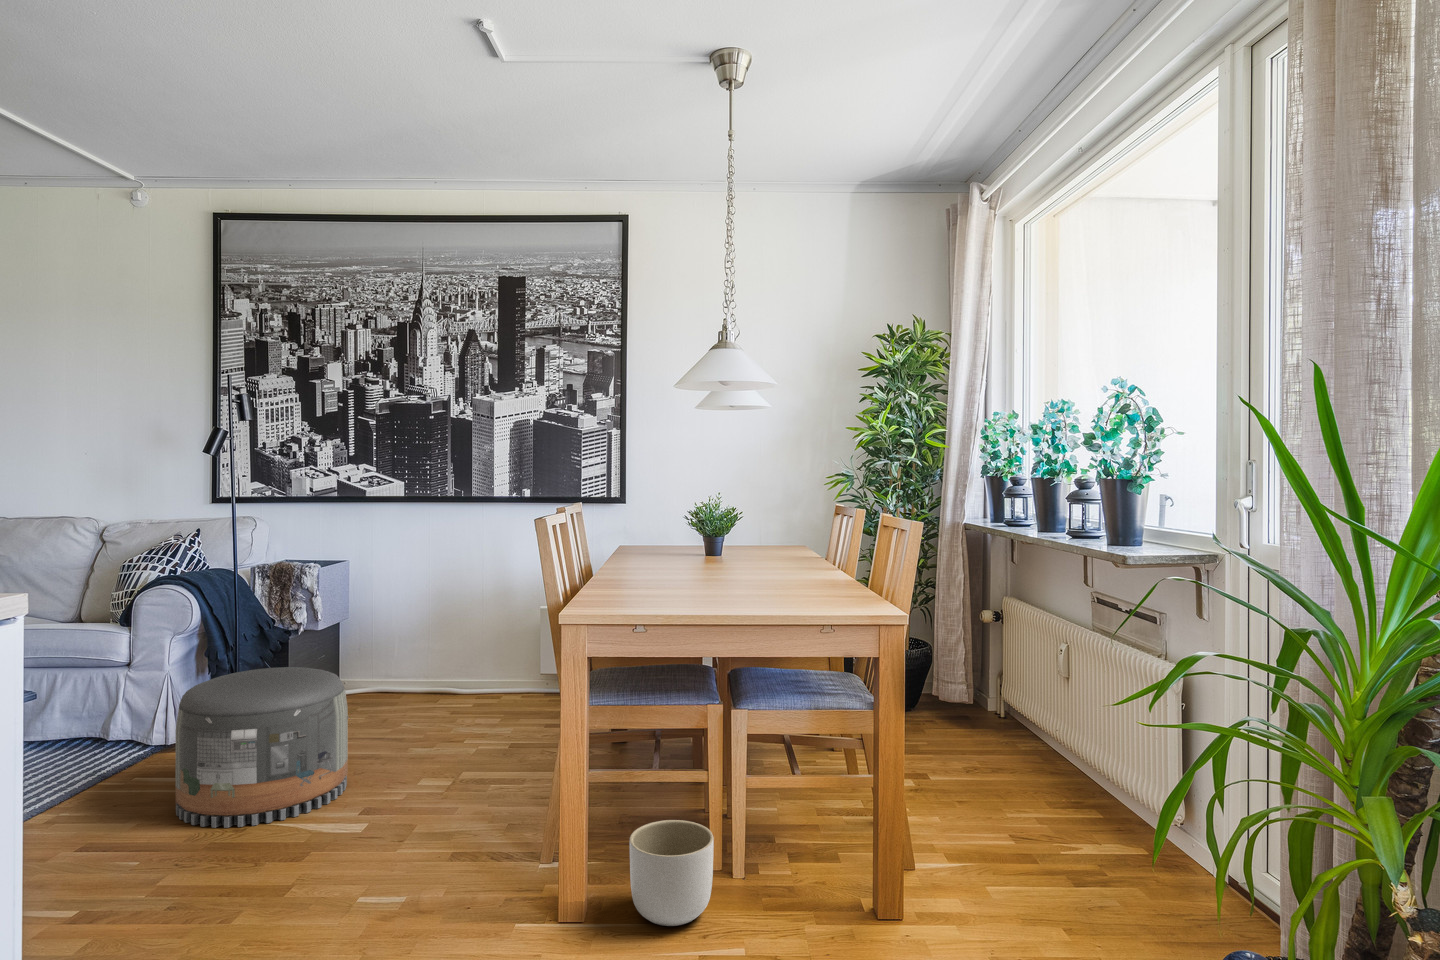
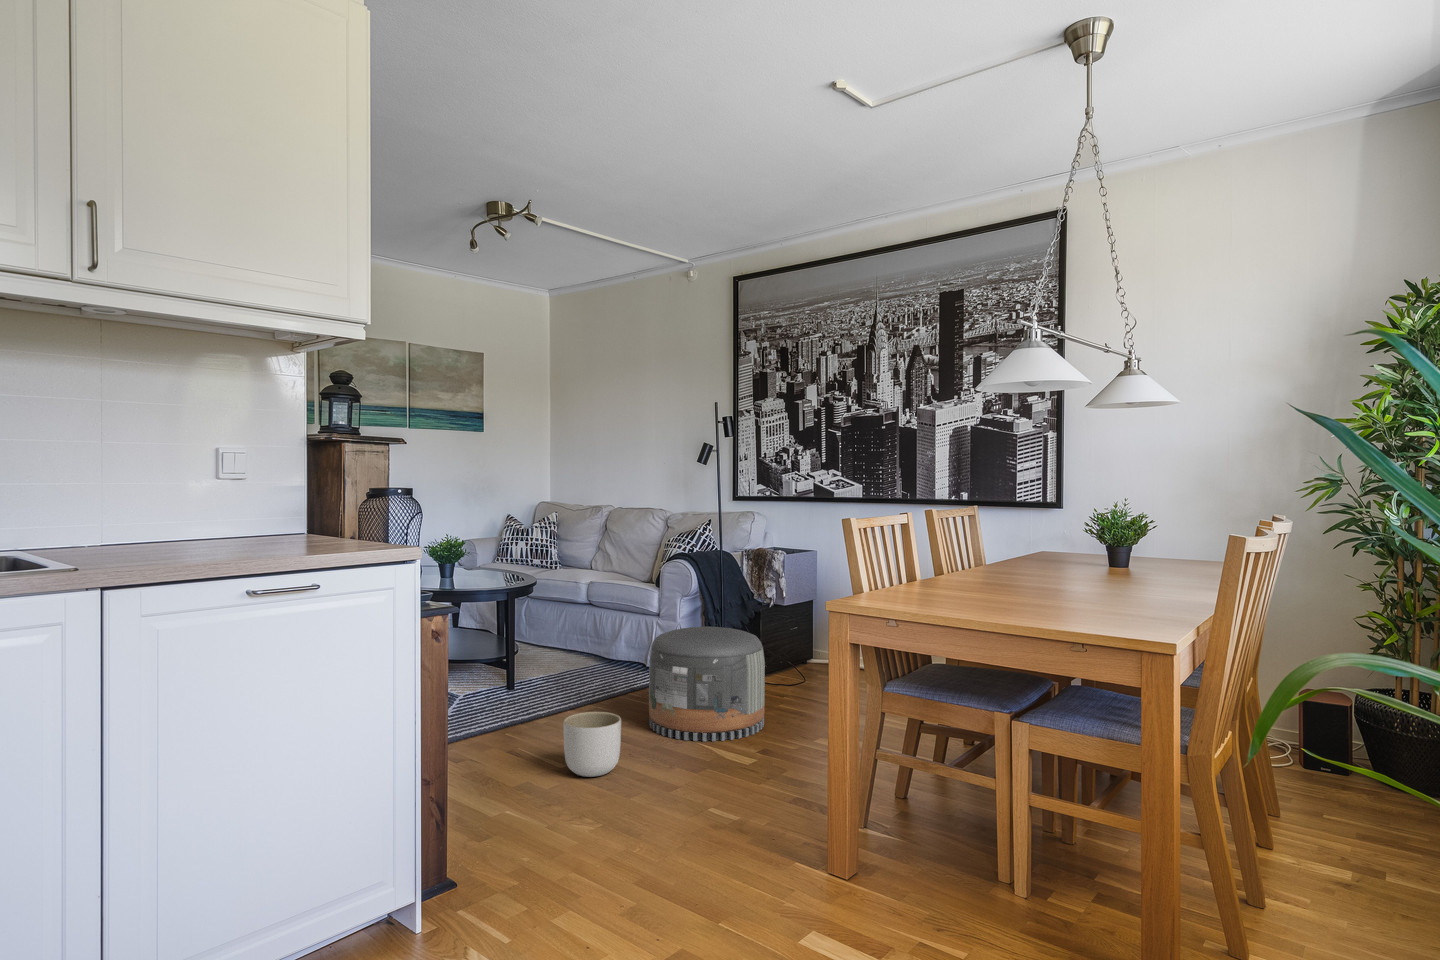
planter: present [630,820,714,926] -> present [564,712,621,777]

